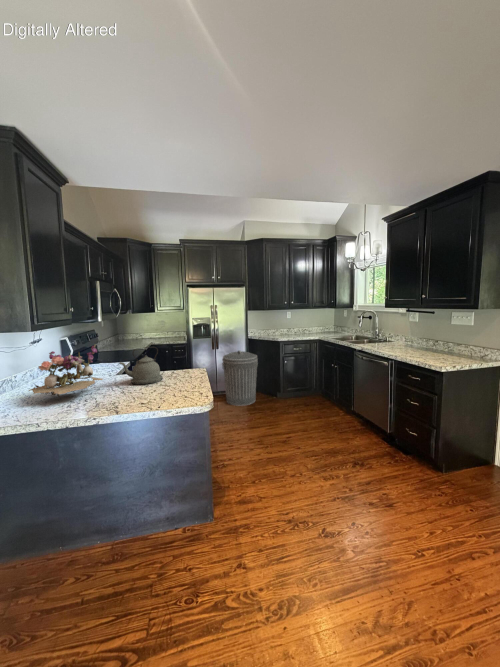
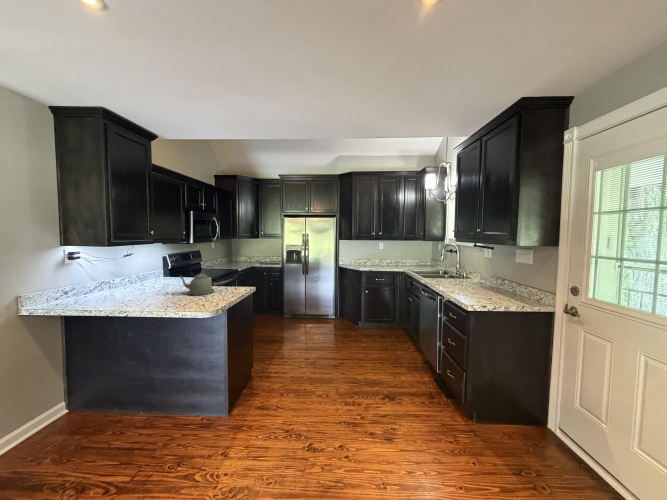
flower arrangement: present [29,345,103,396] -> none [110,261,165,298]
trash can: present [222,350,258,406] -> none [308,276,341,328]

